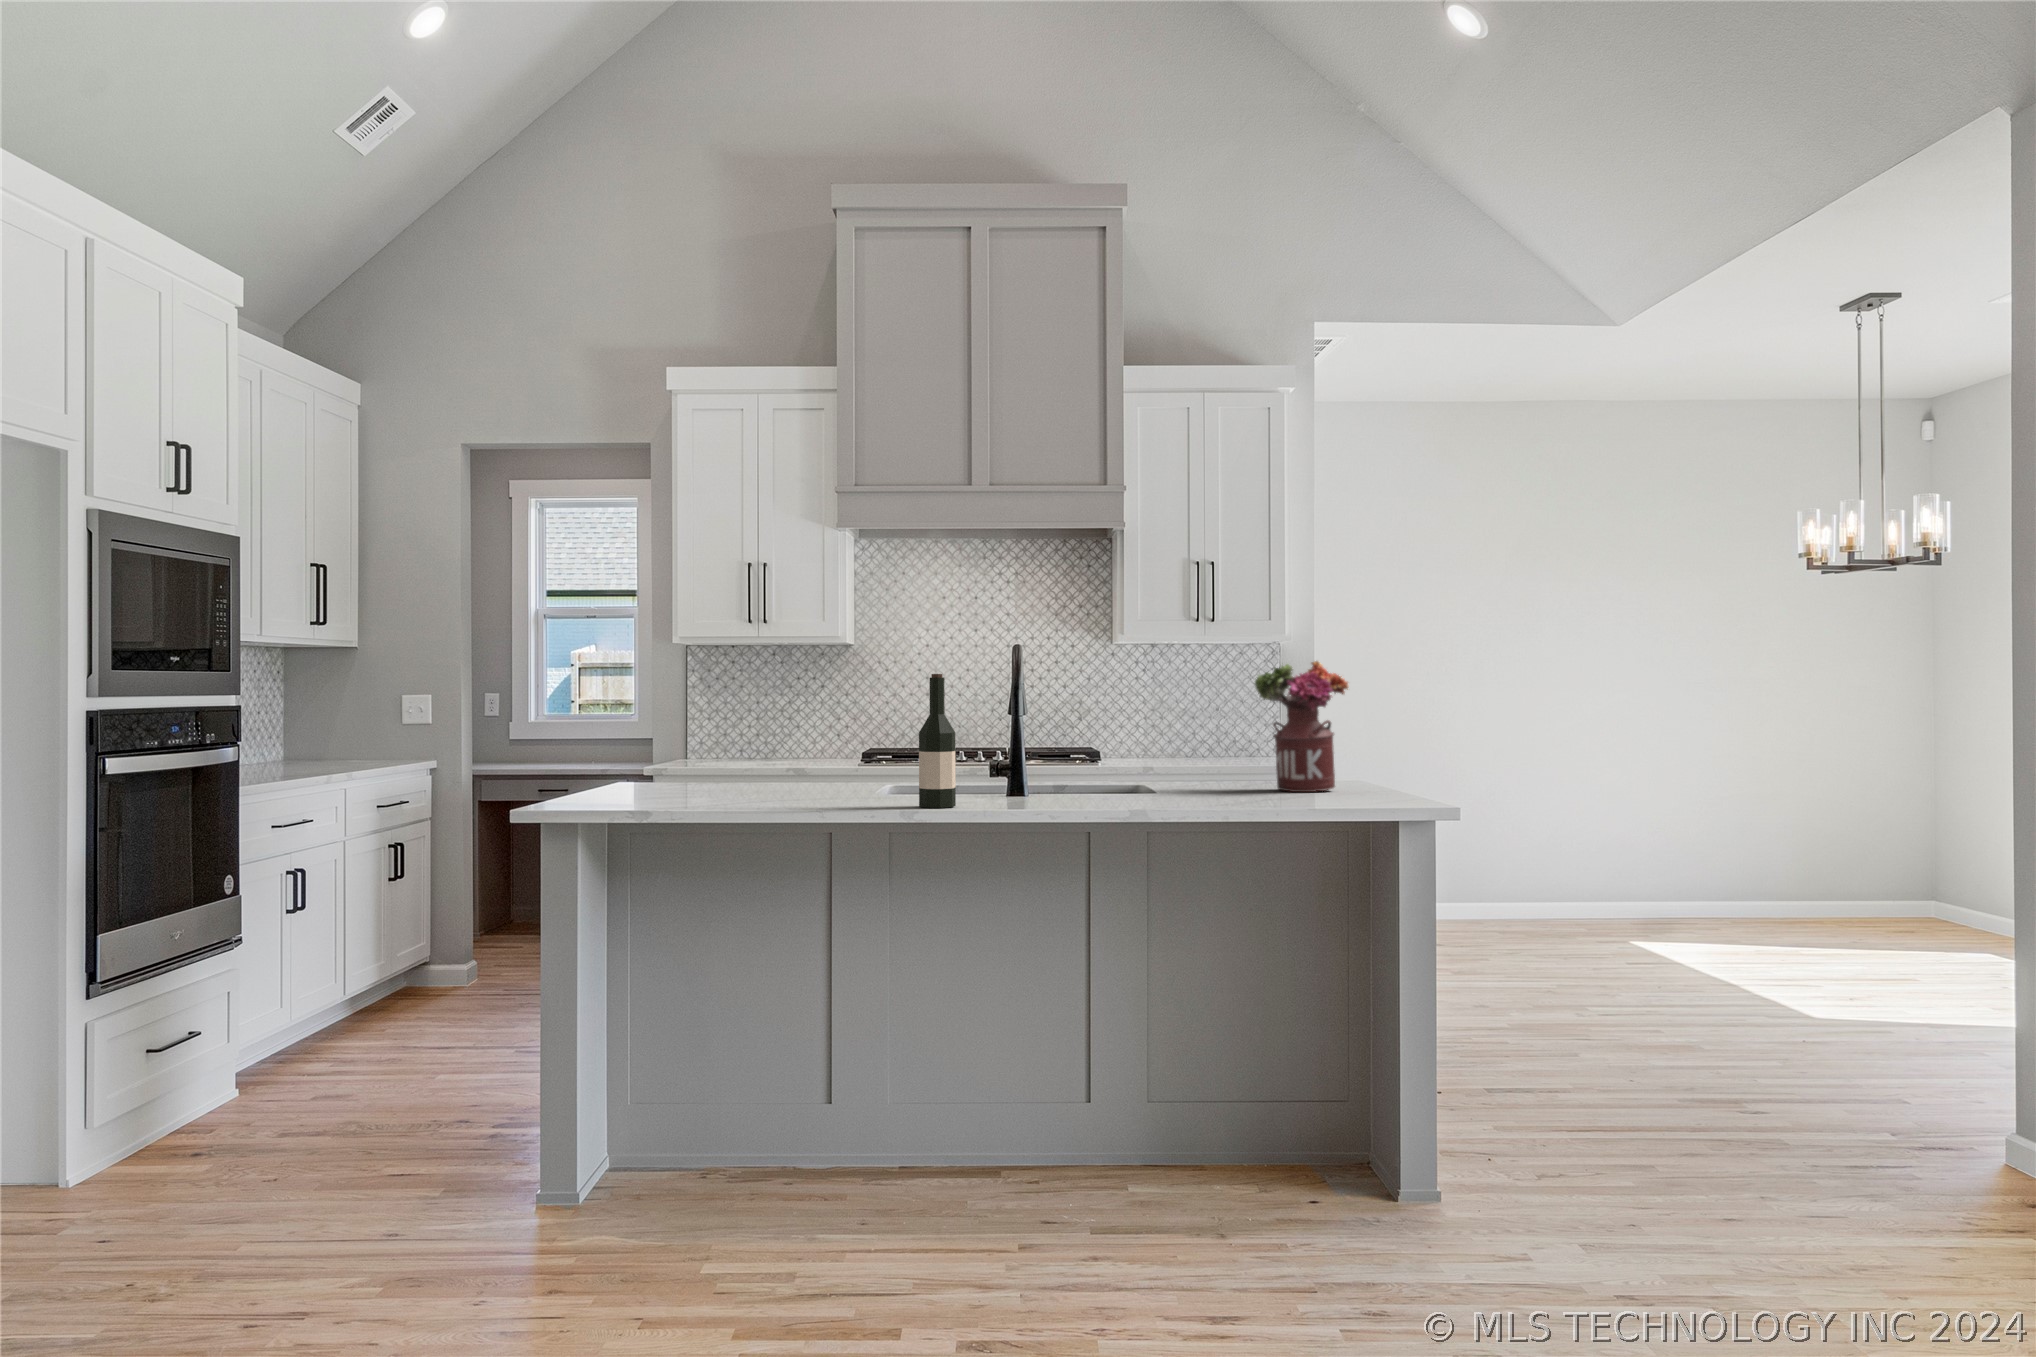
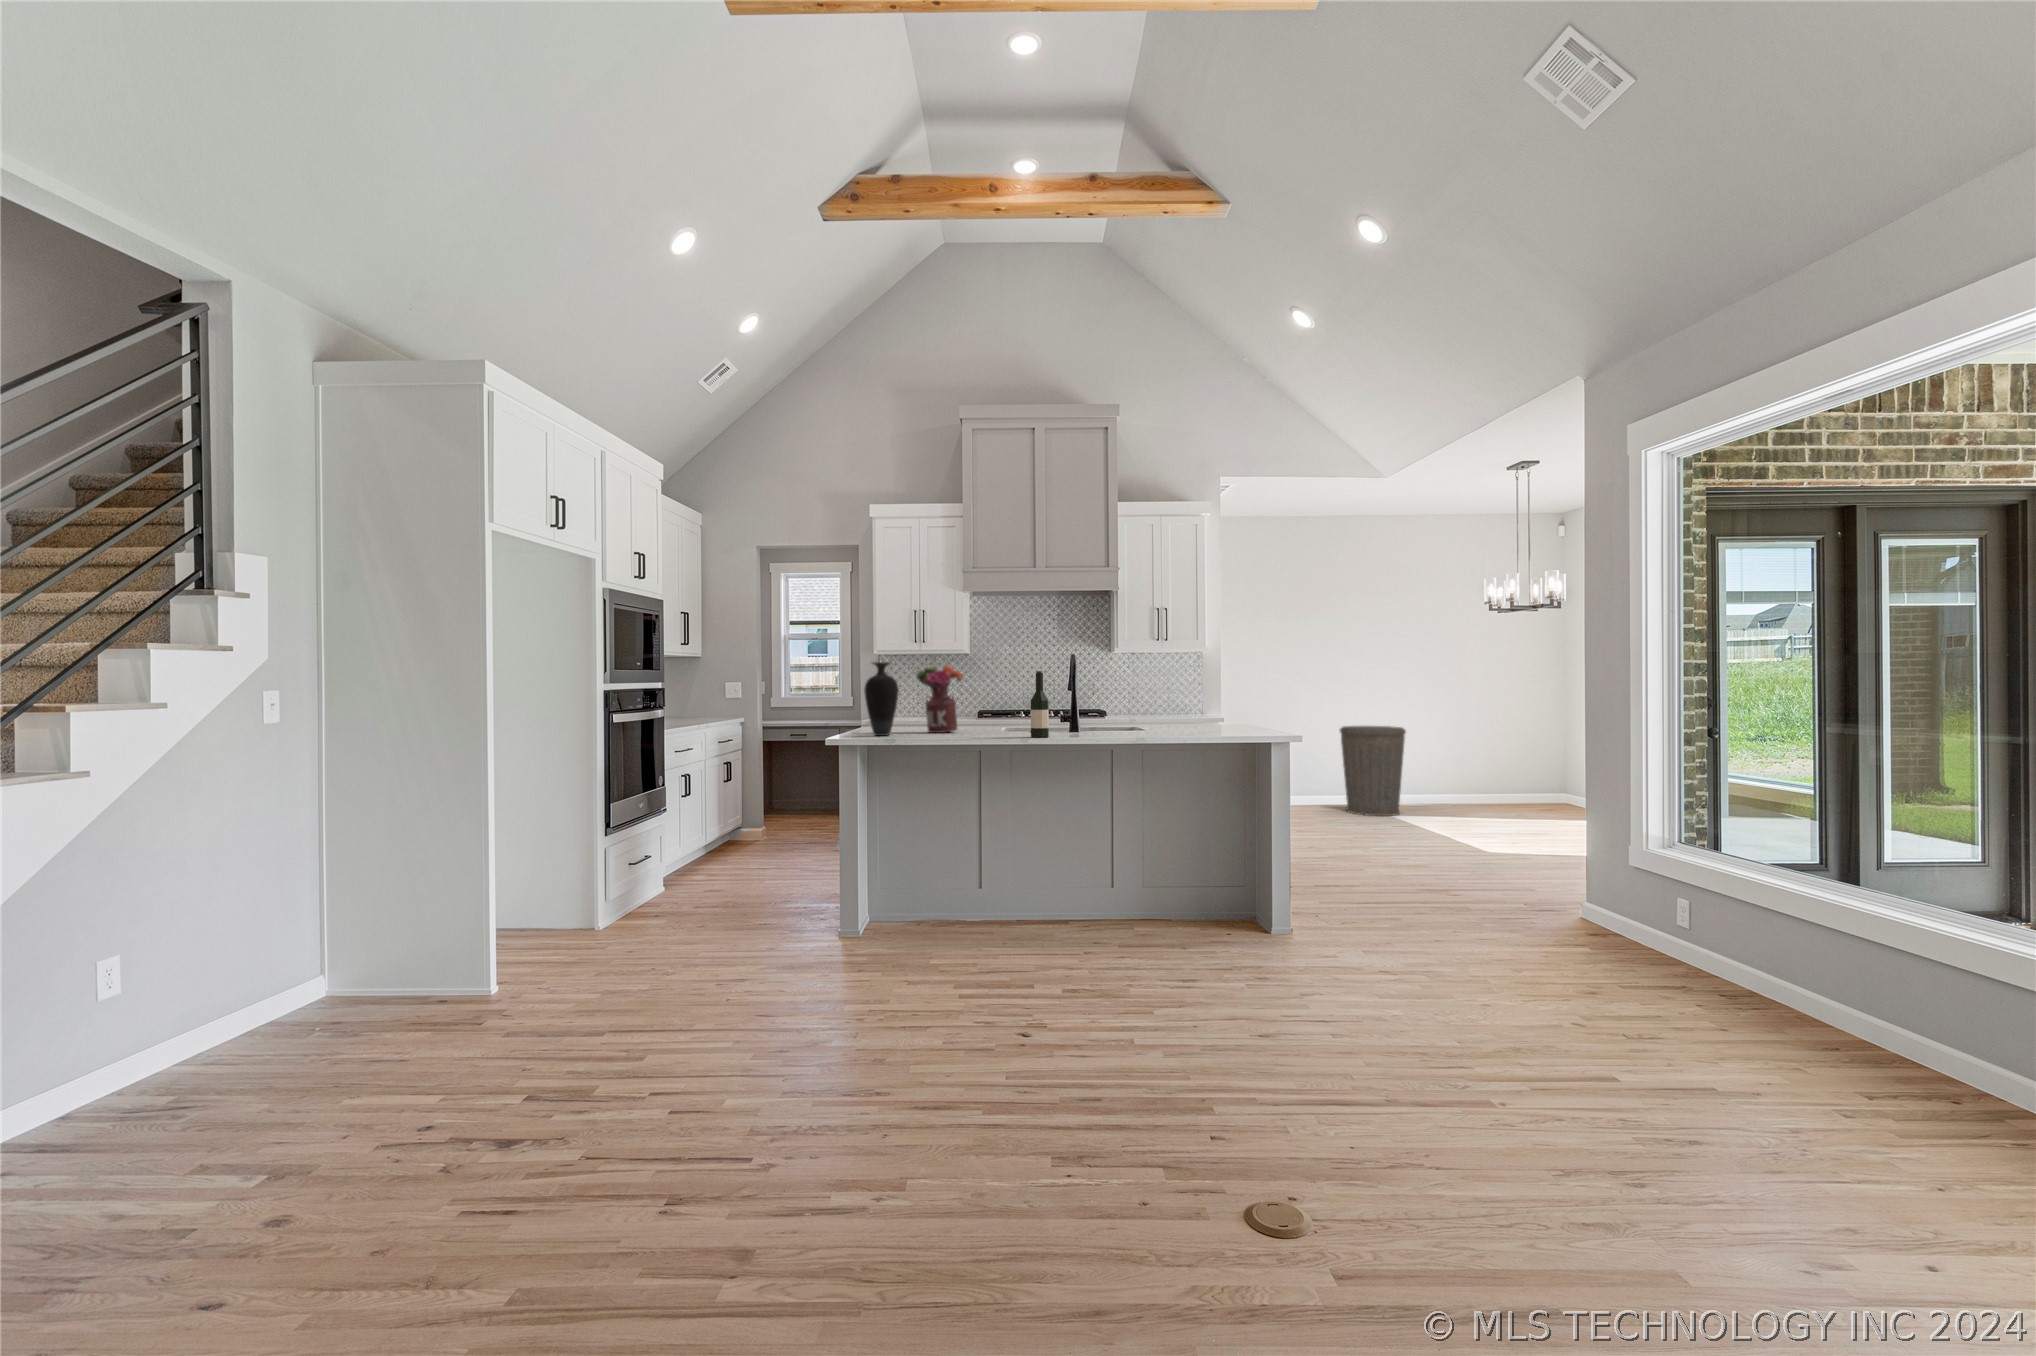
vase: none [594,655,664,802] -> present [864,662,899,736]
flower arrangement: present [1255,661,1349,792] -> present [917,665,963,733]
trash can: none [1531,775,1649,938] -> present [1340,726,1406,816]

